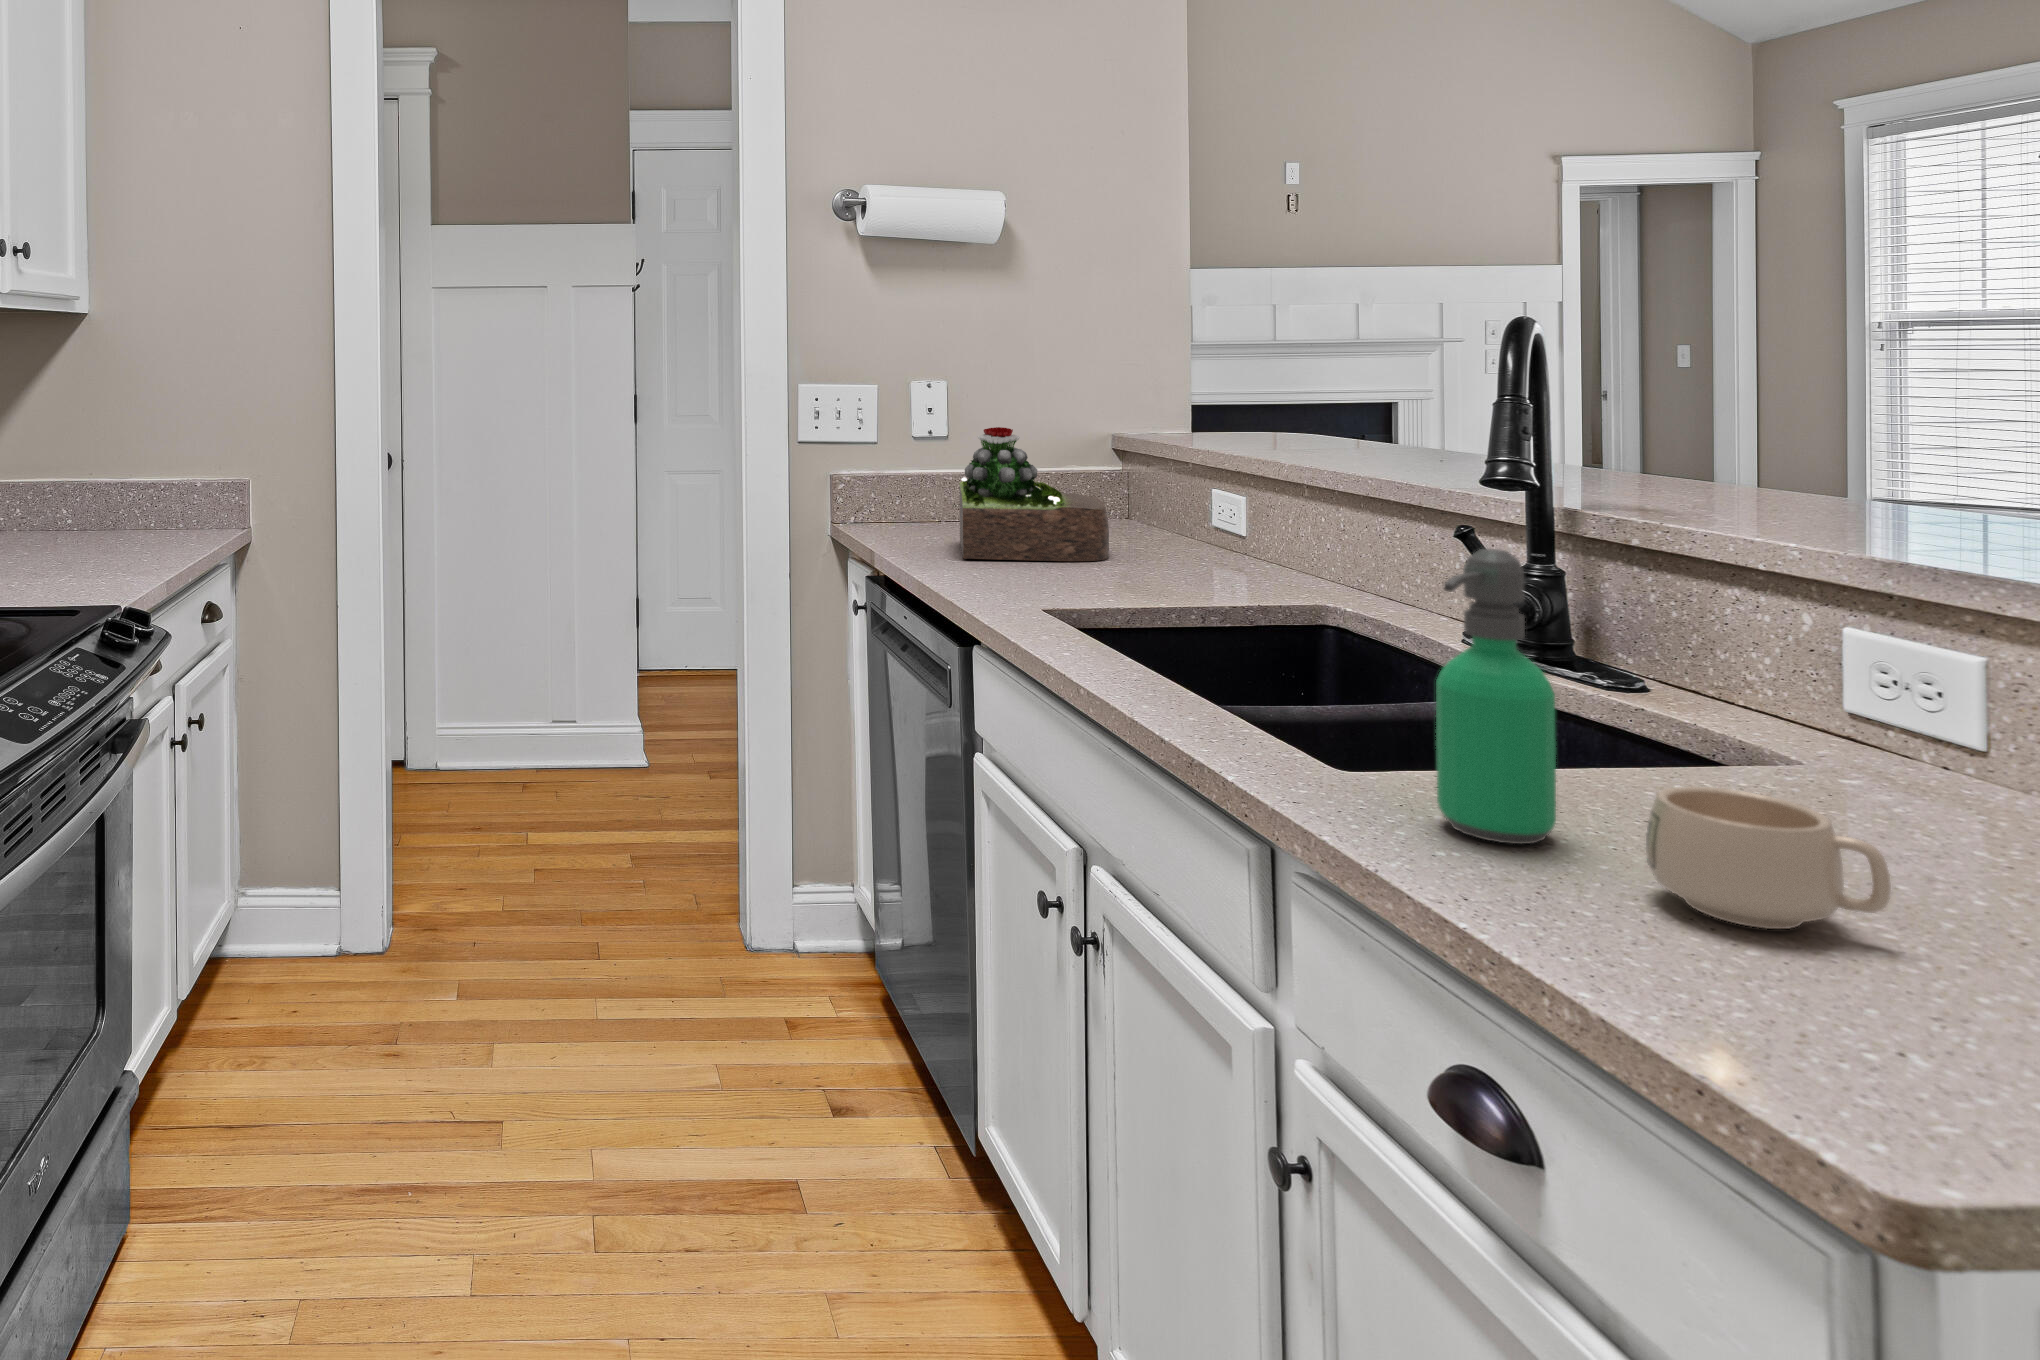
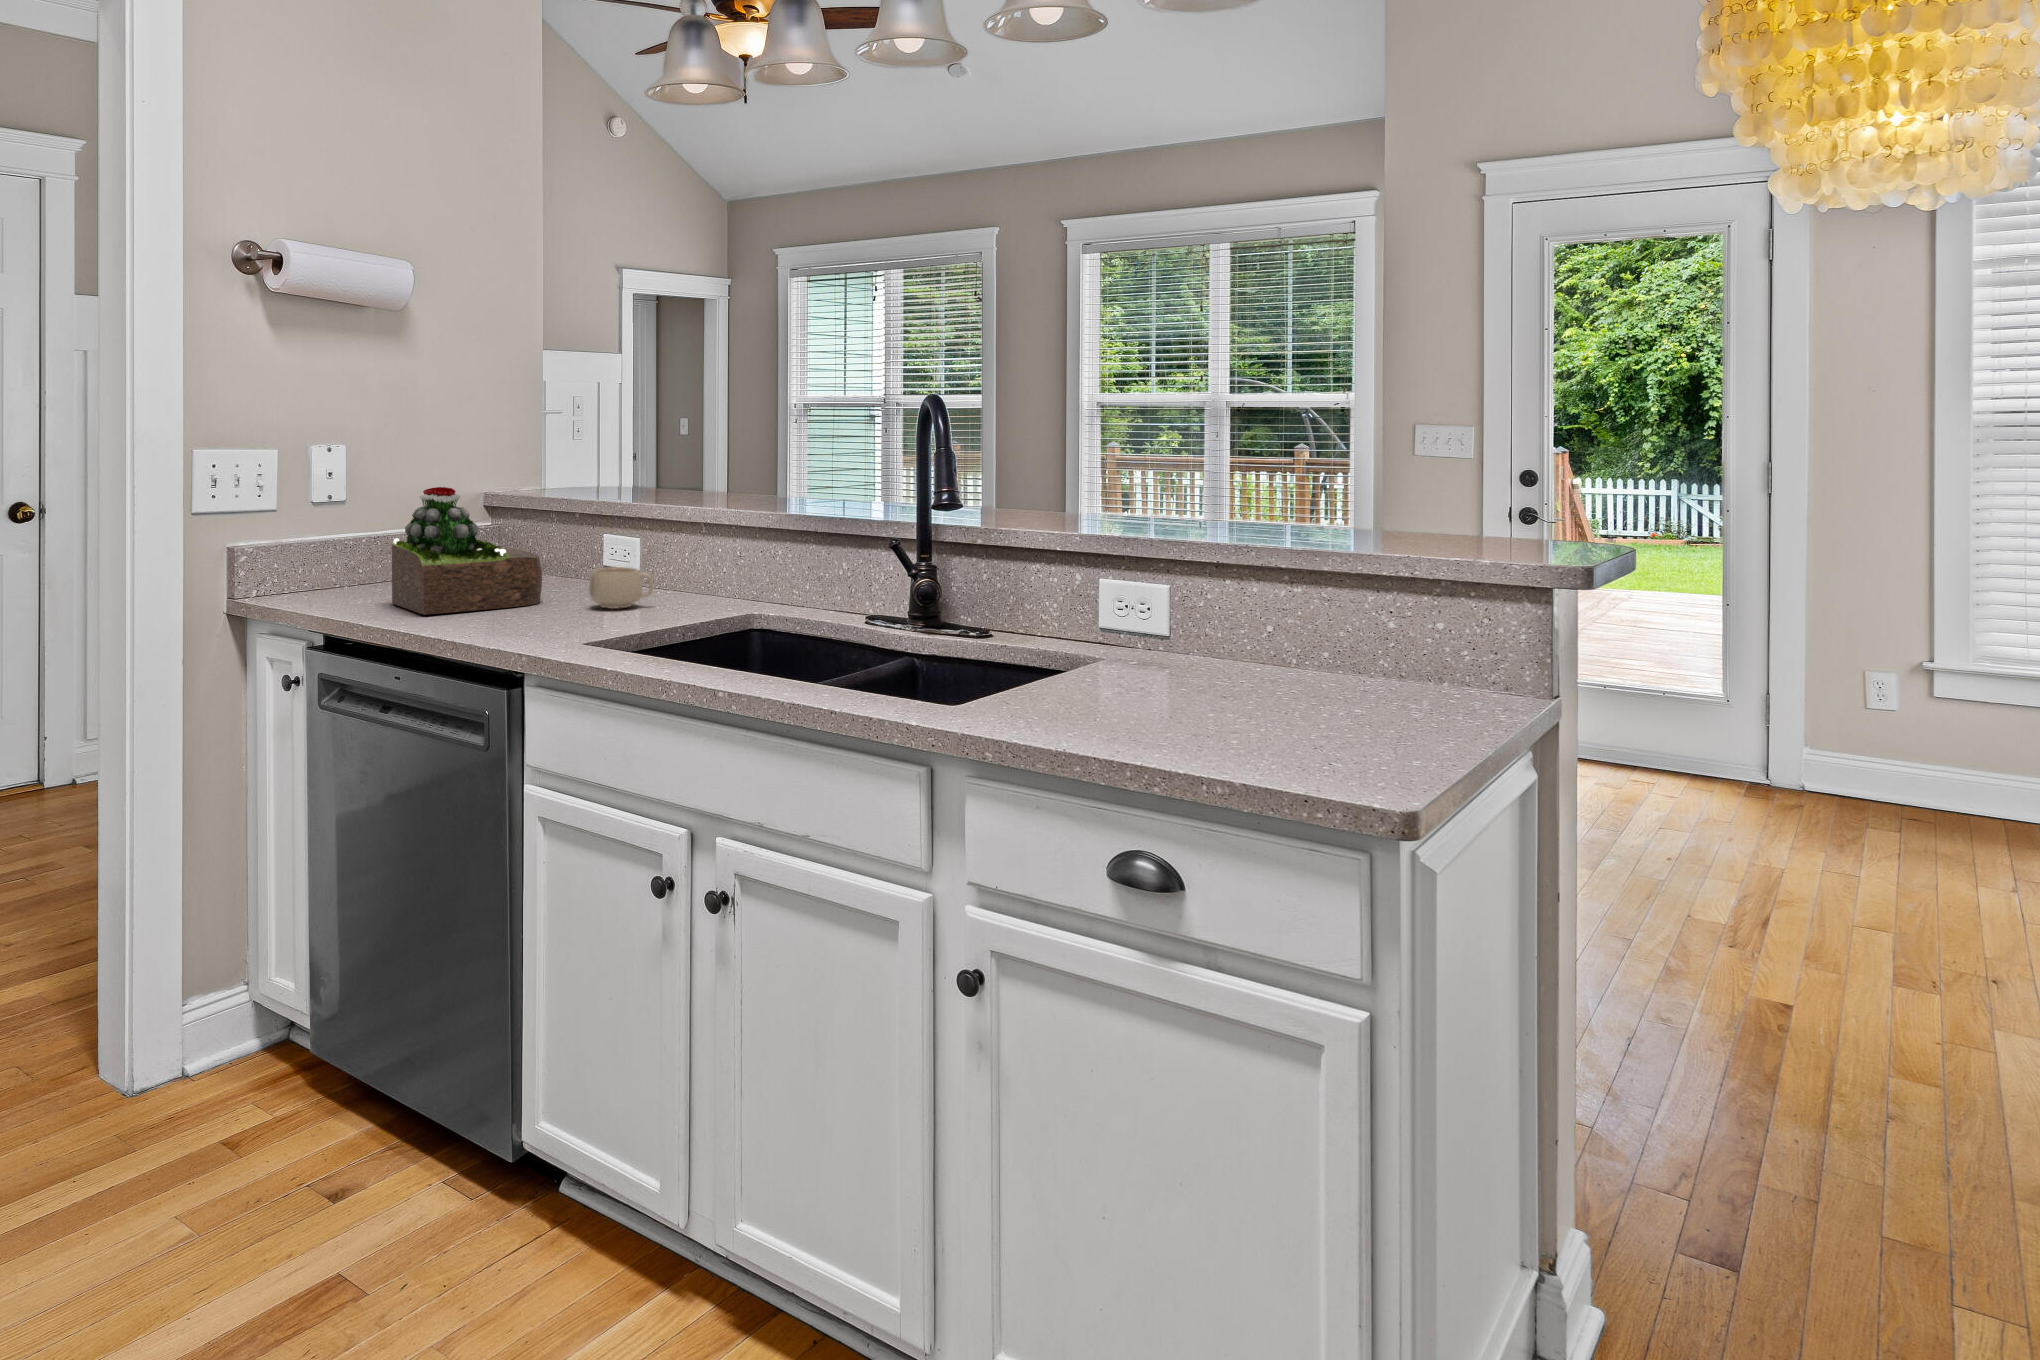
soap dispenser: present [1436,549,1556,844] -> none [1033,537,1096,723]
mug: present [1646,786,1891,929] -> present [589,567,653,609]

